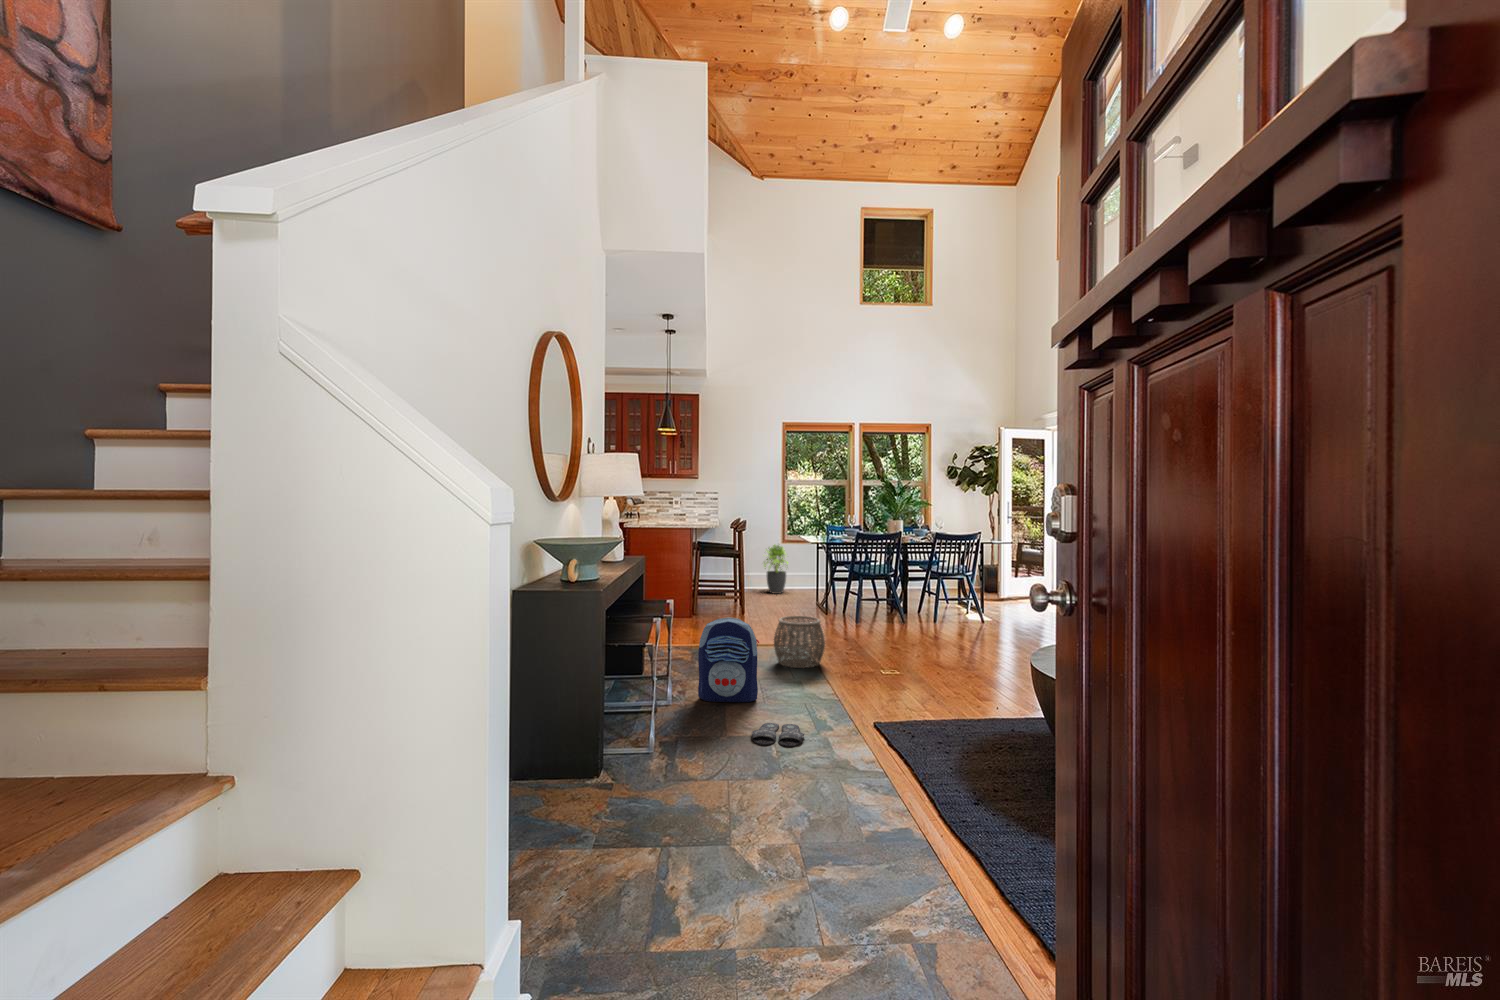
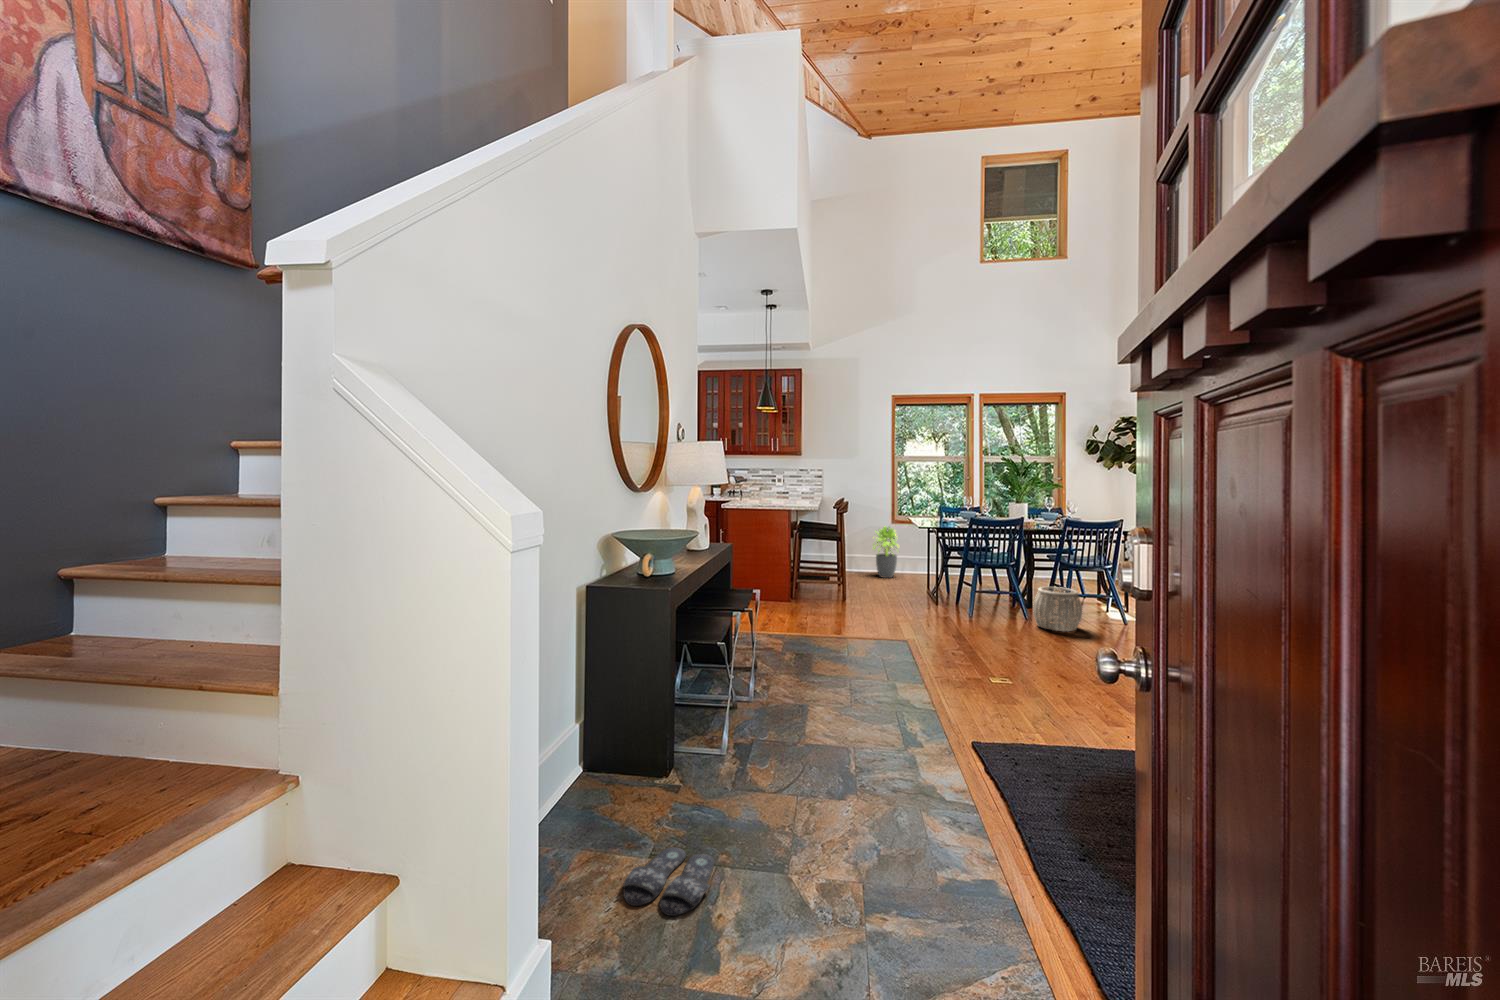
woven basket: present [774,616,825,668] -> present [1033,587,1082,631]
backpack: present [698,617,759,702] -> none [784,614,849,704]
slippers: present [752,723,804,747] -> present [623,847,715,916]

